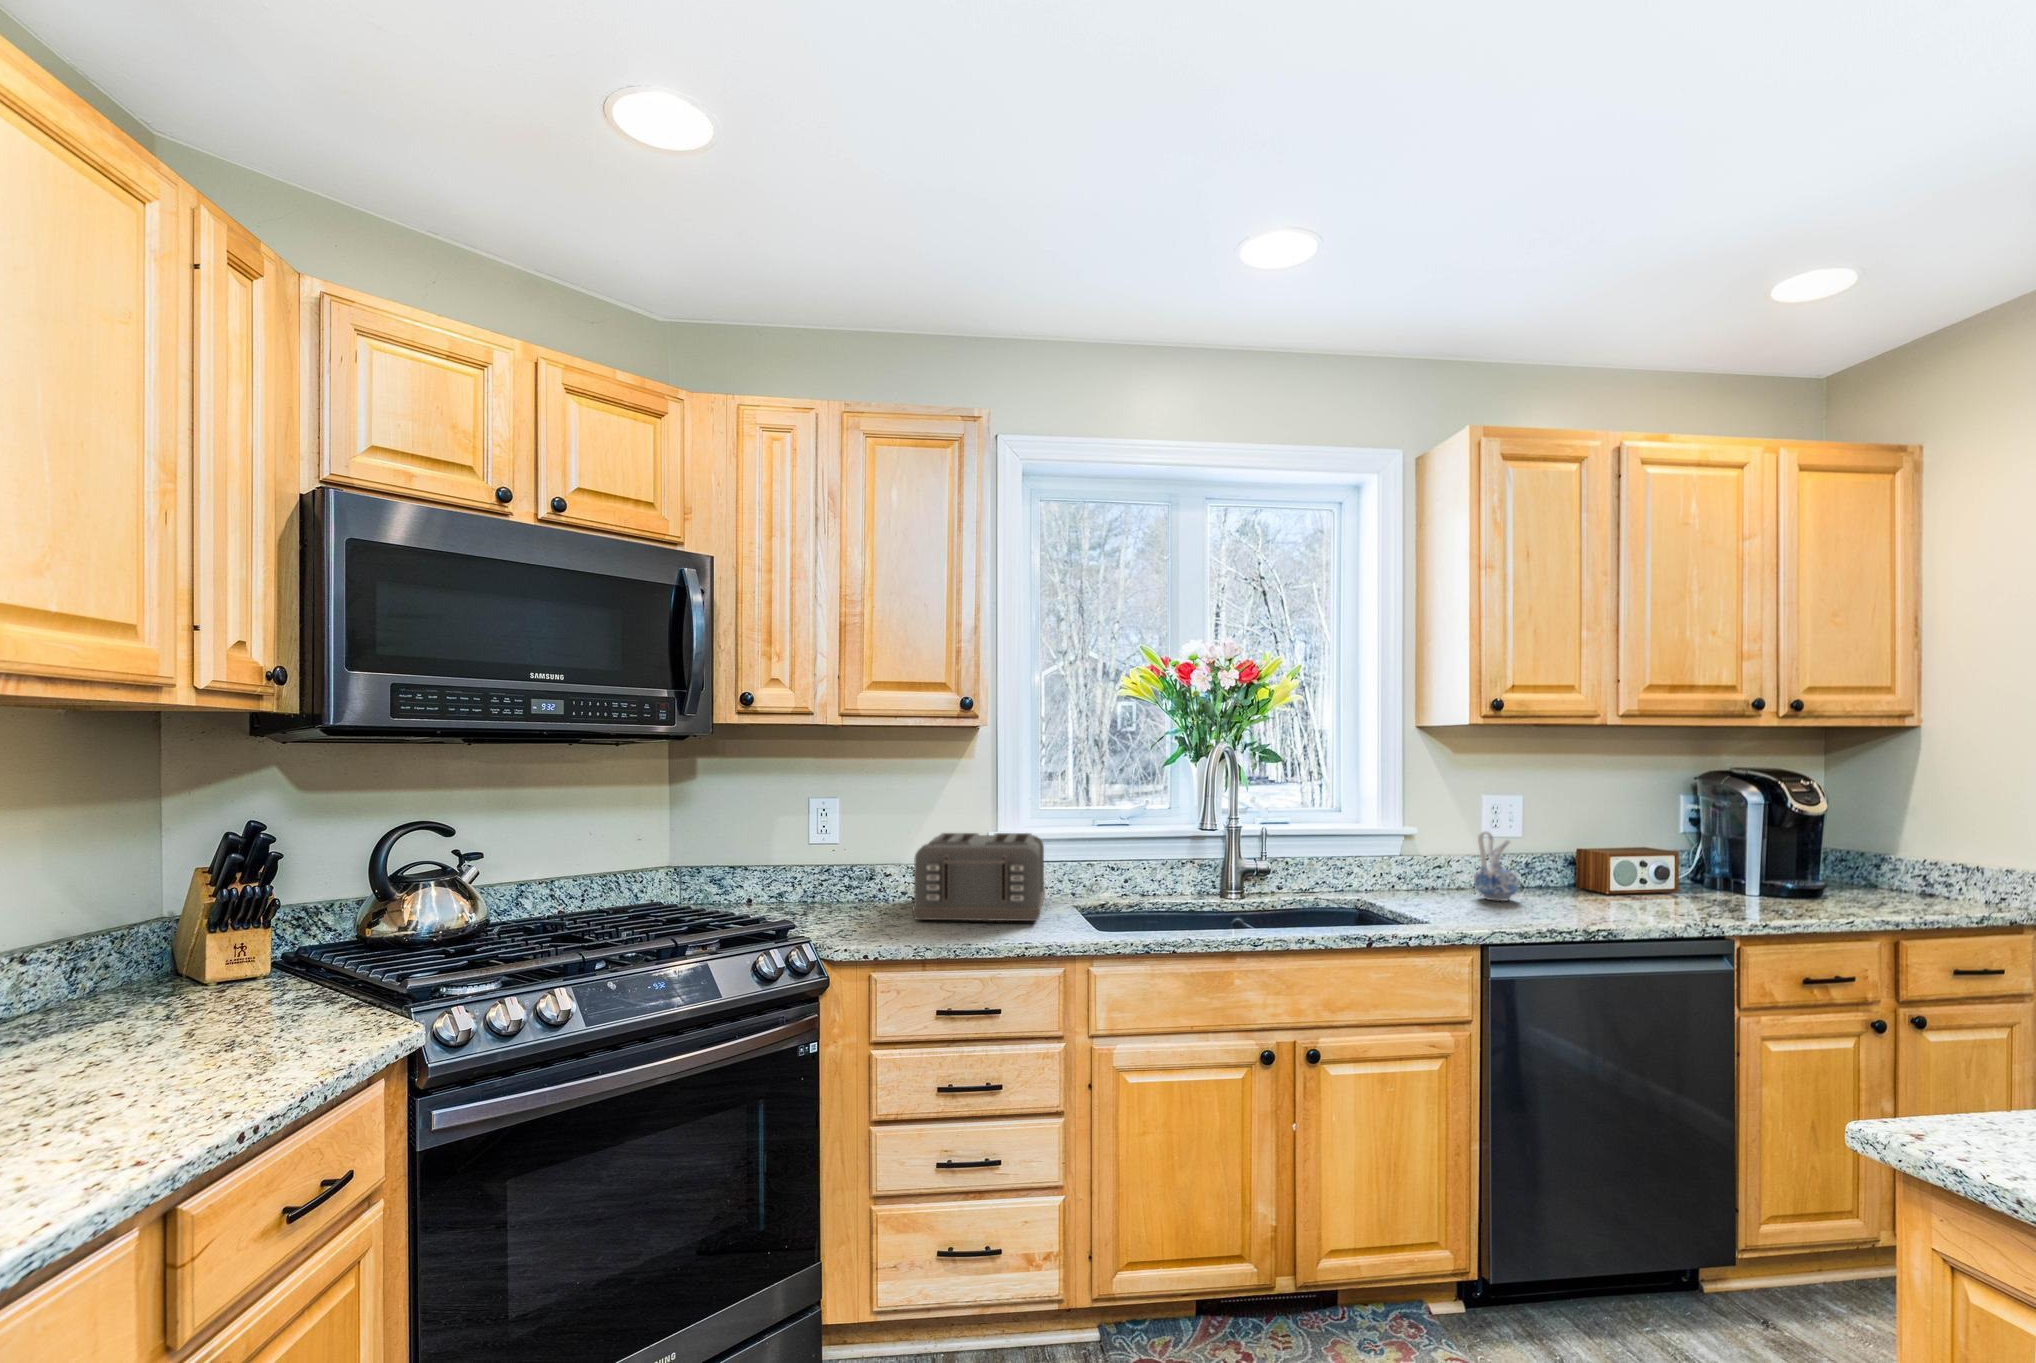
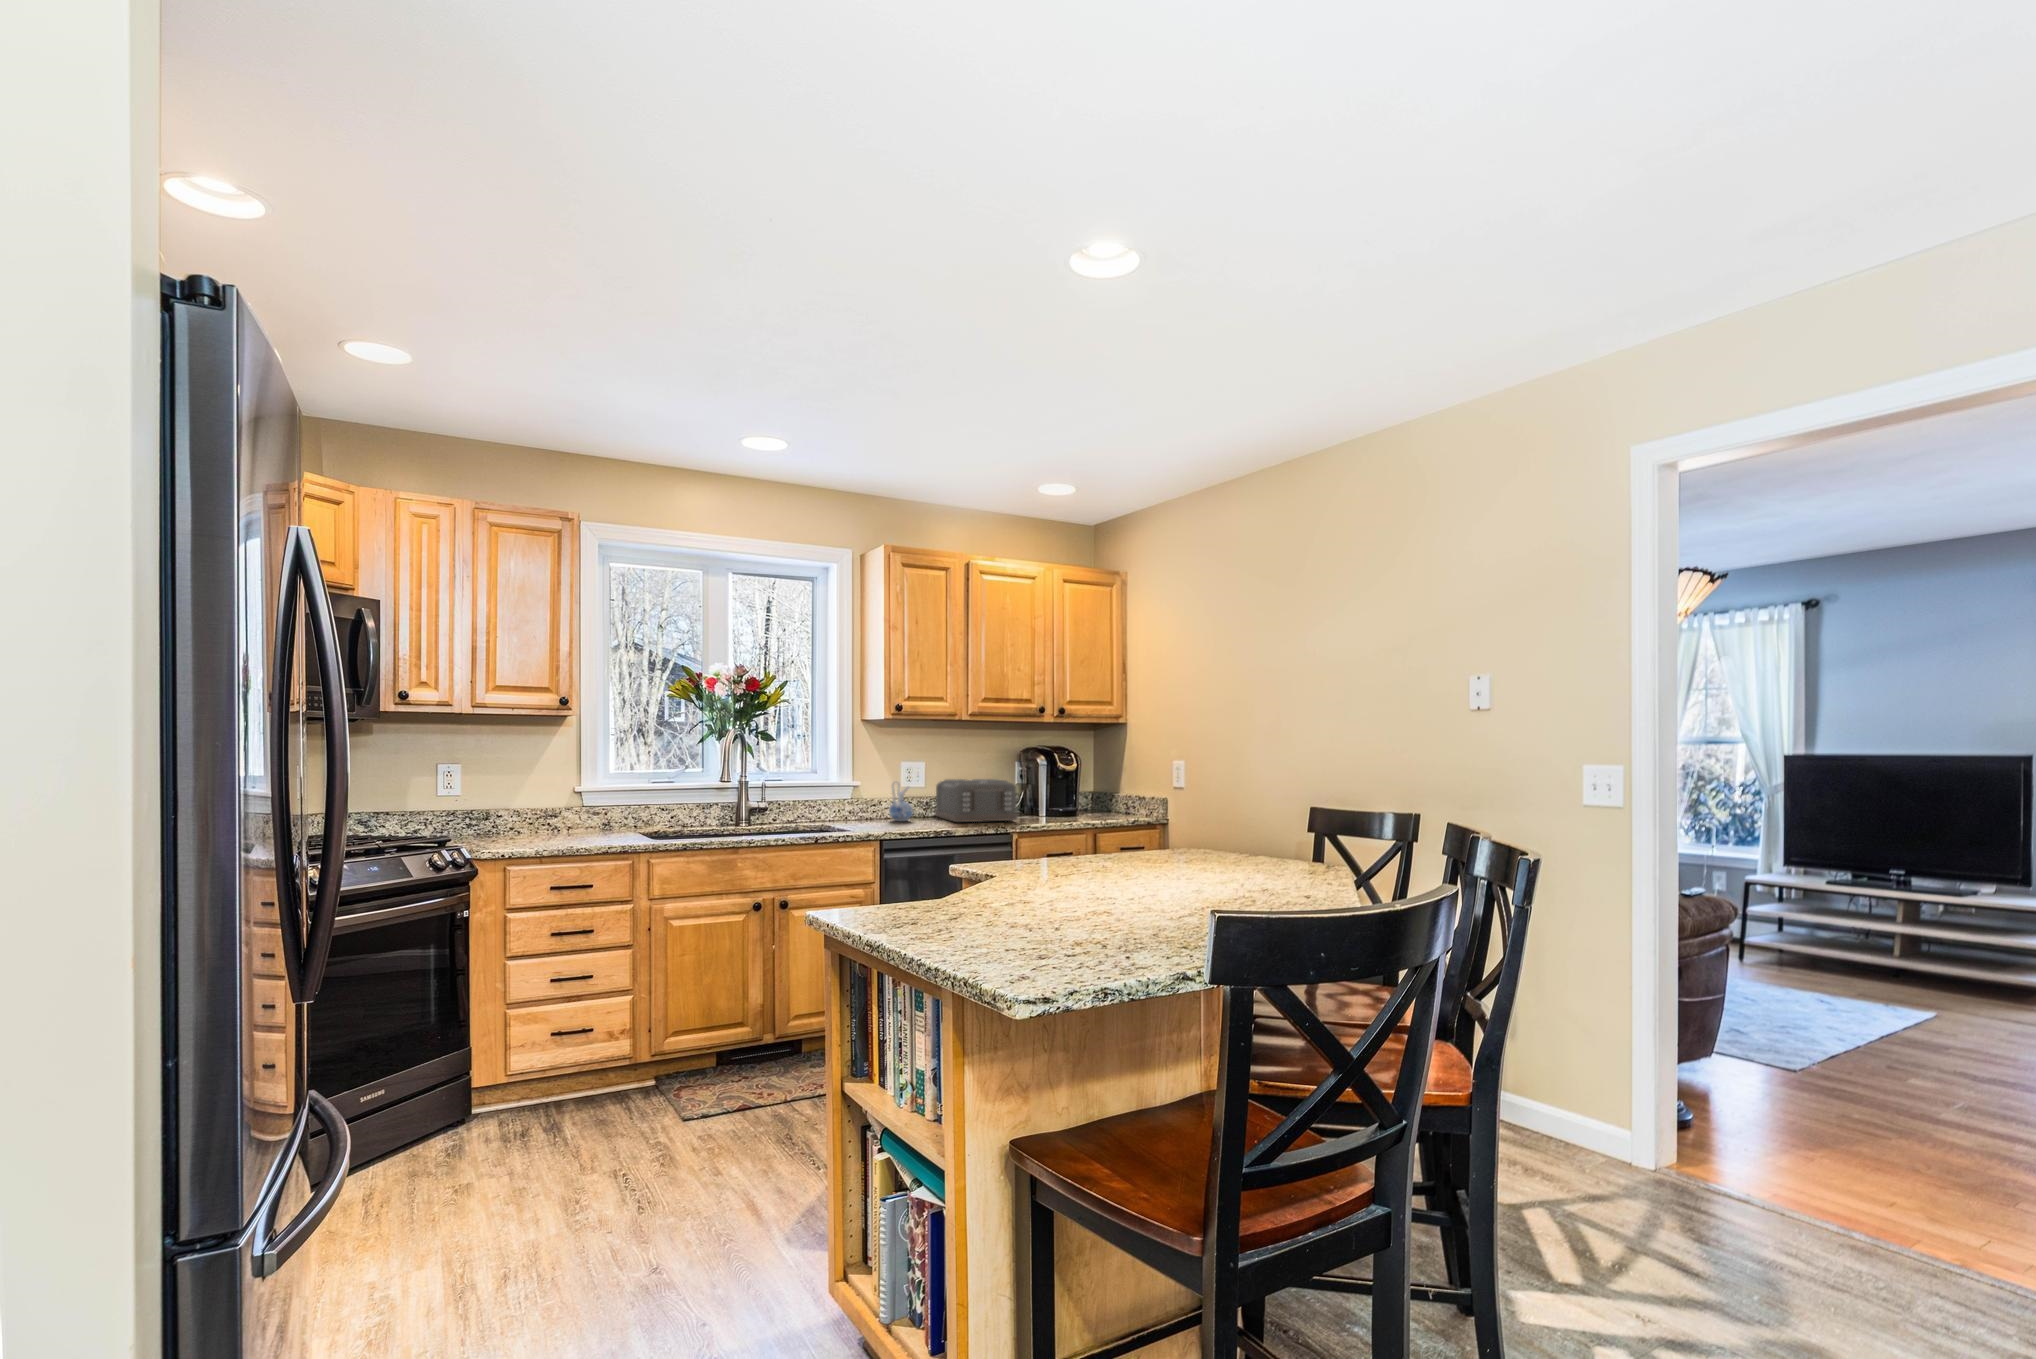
toaster: present [913,833,1045,921] -> present [935,779,1018,822]

